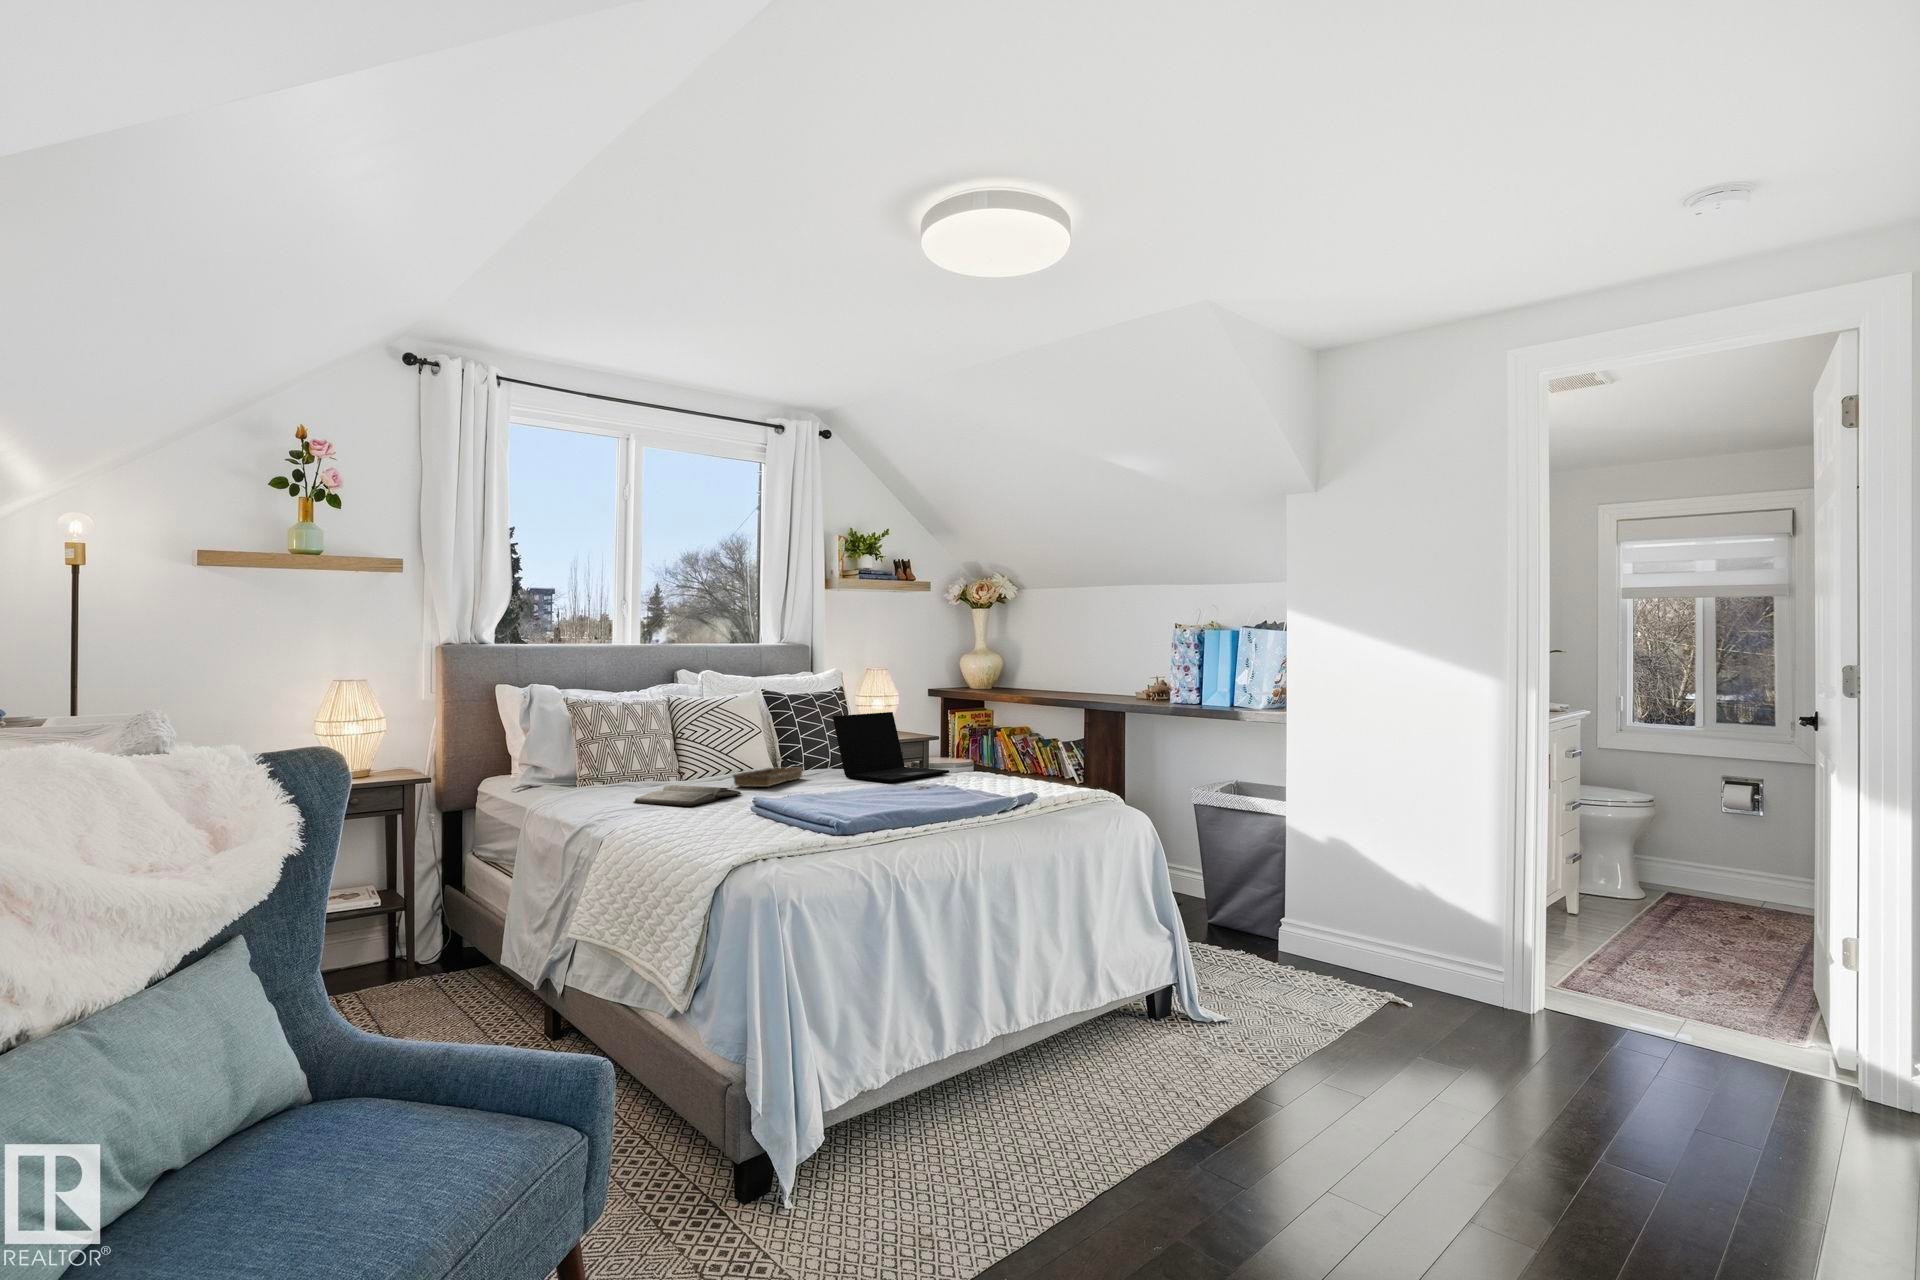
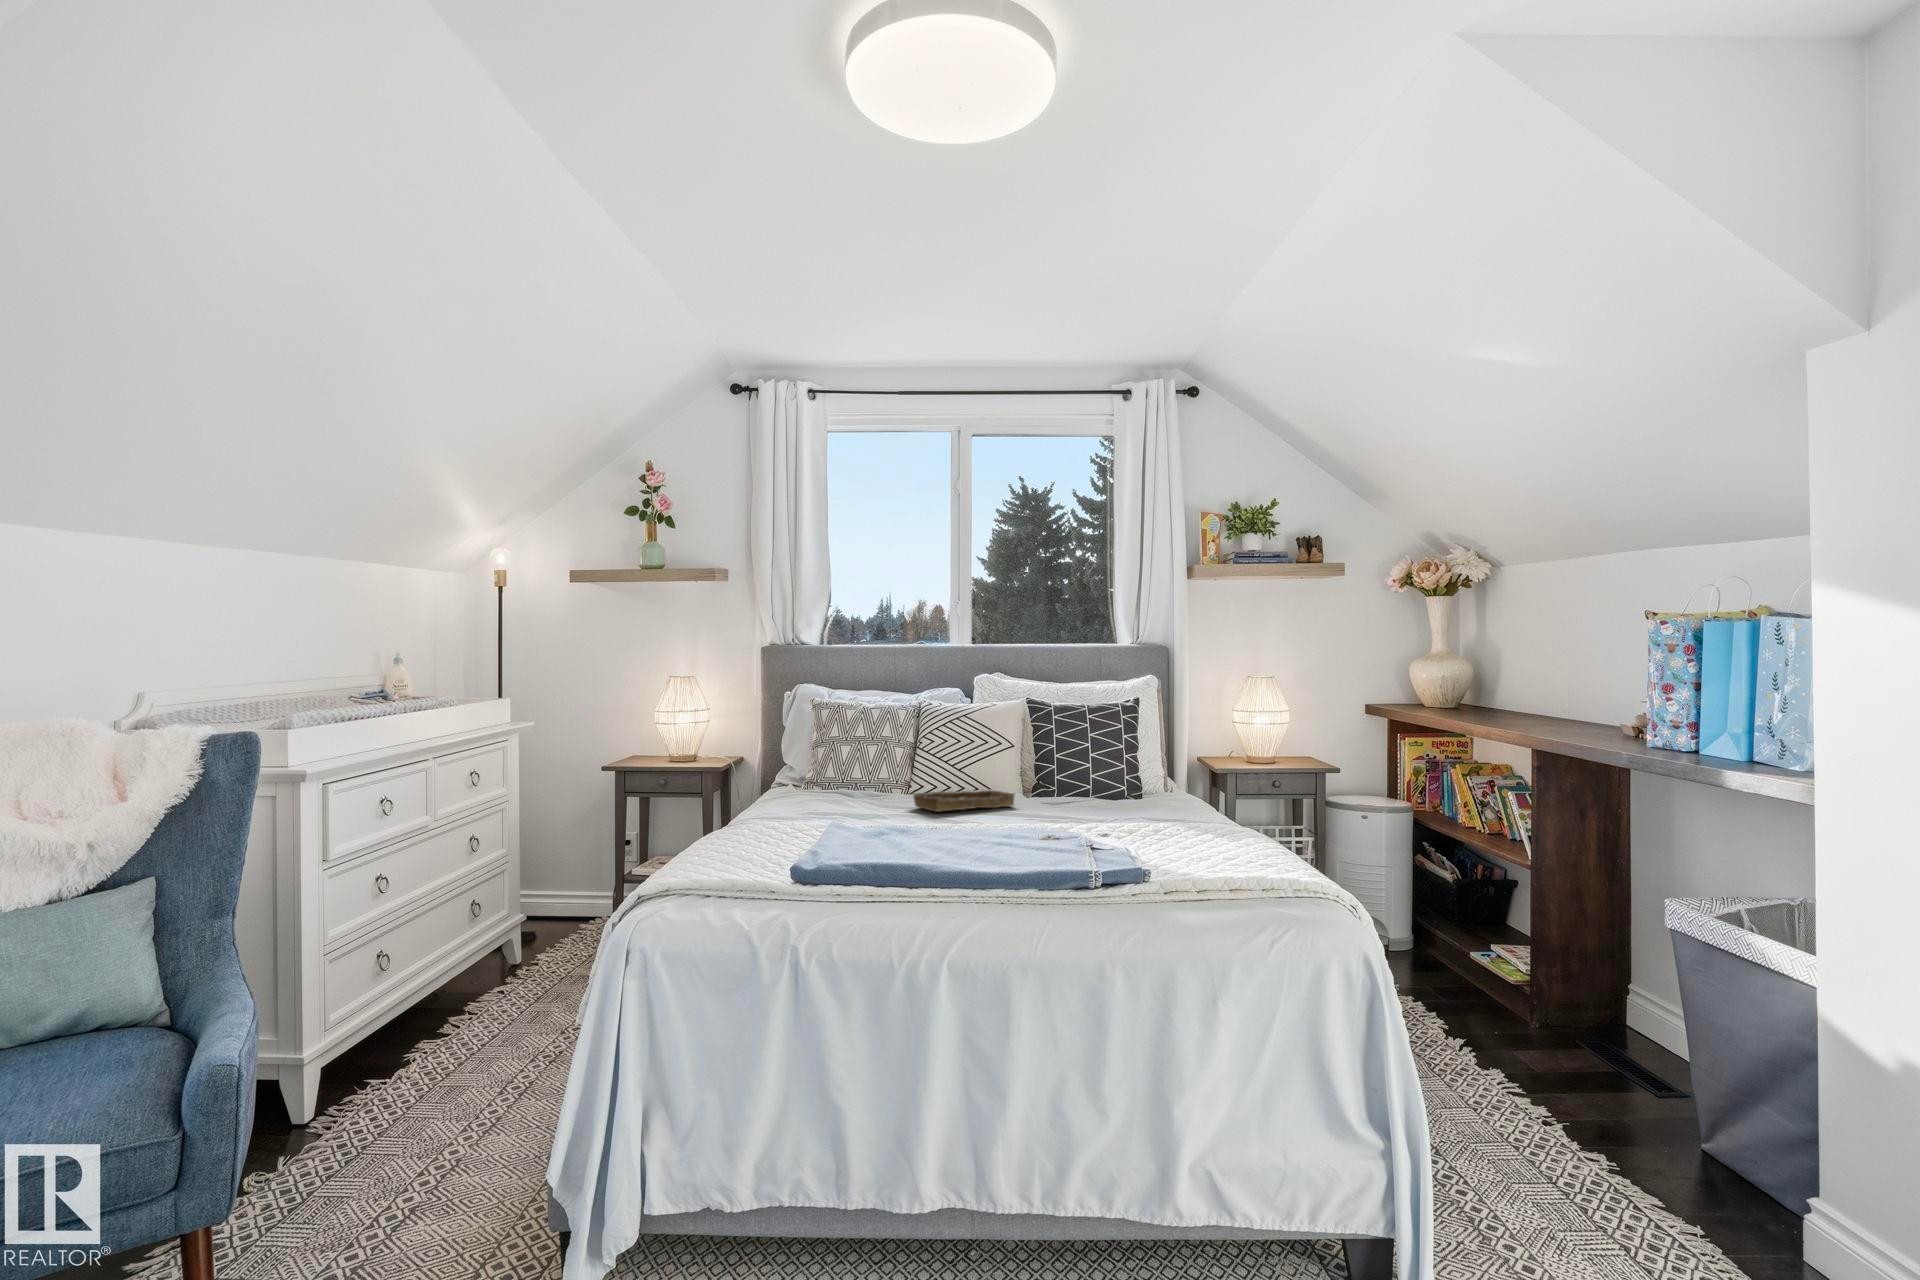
laptop: present [833,712,949,782] -> none [1054,732,1200,824]
diary: present [633,785,742,806] -> none [775,798,889,823]

